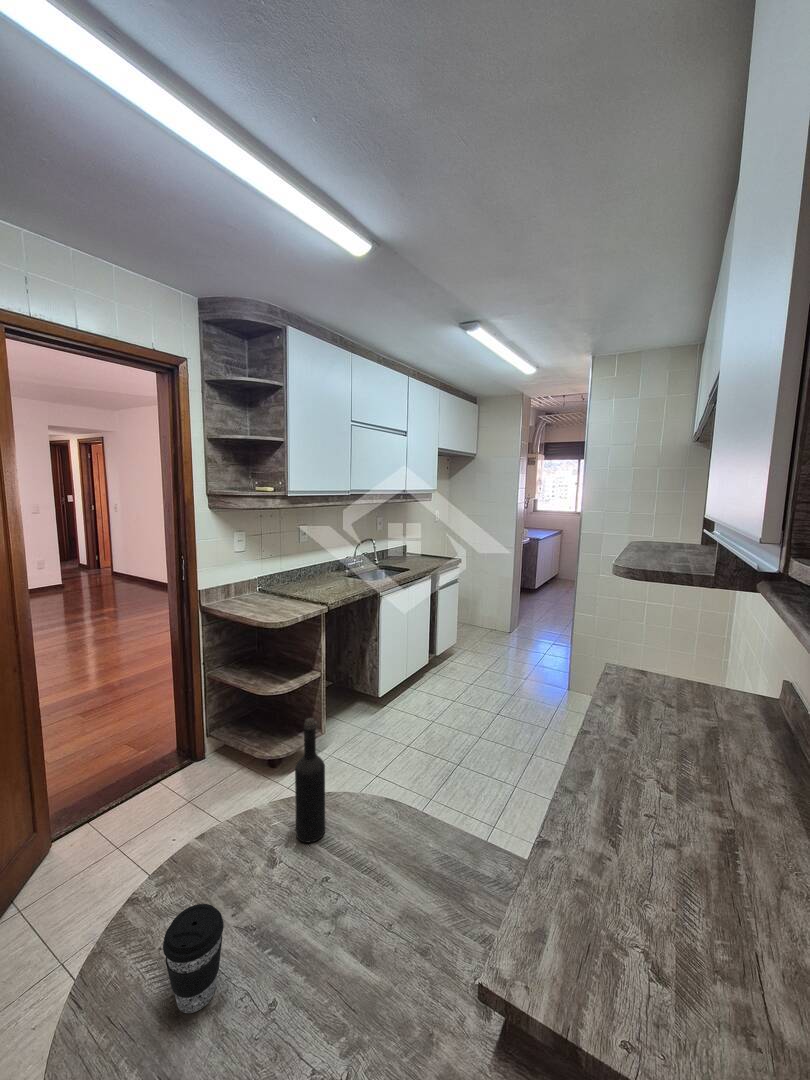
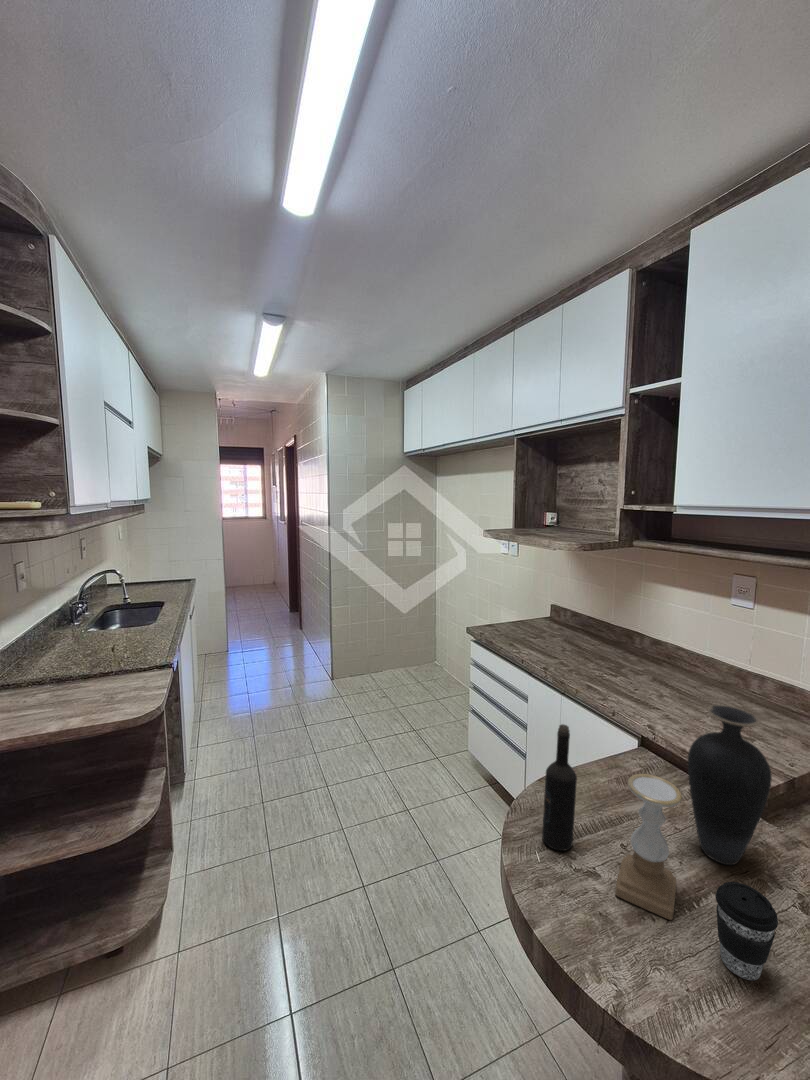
vase: none [322,772,417,996] -> present [688,705,772,865]
candle holder: none [238,783,304,931] -> present [615,774,682,920]

